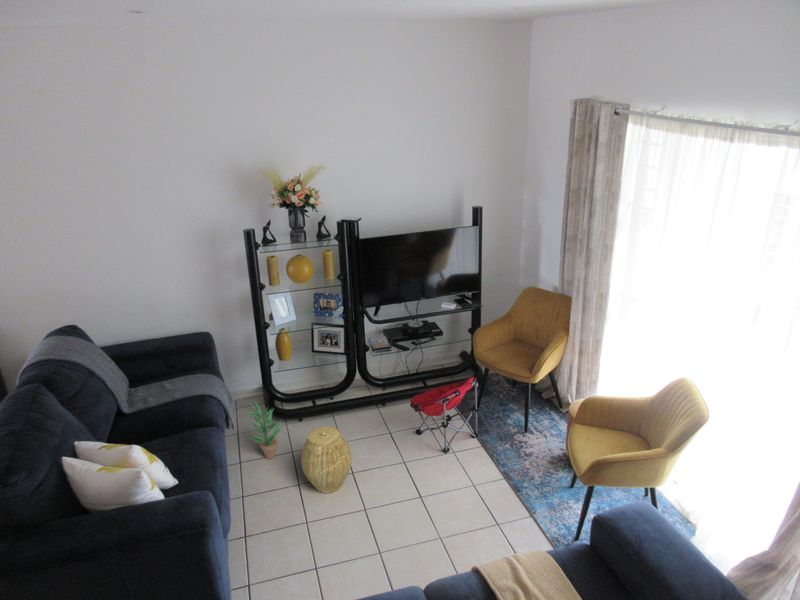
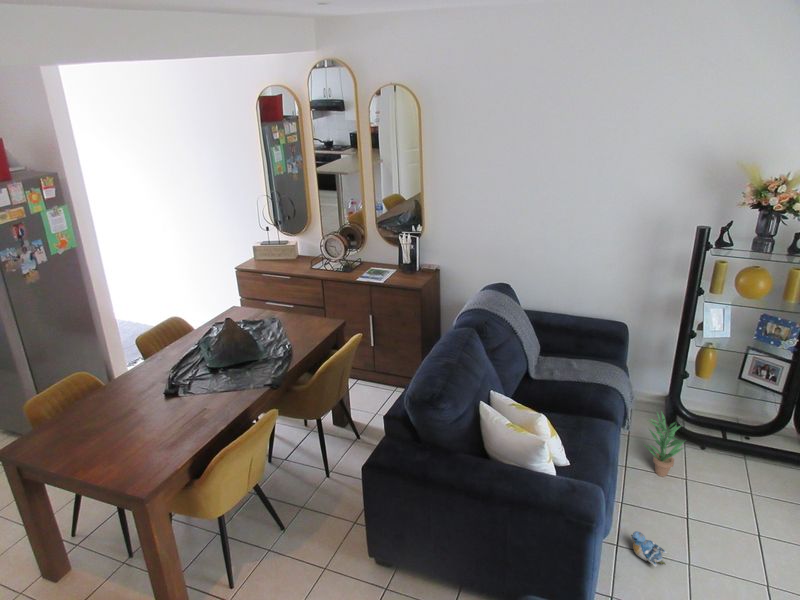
woven basket: present [301,426,352,493] -> none [701,466,768,545]
plush toy: none [252,515,286,539] -> present [631,531,667,567]

